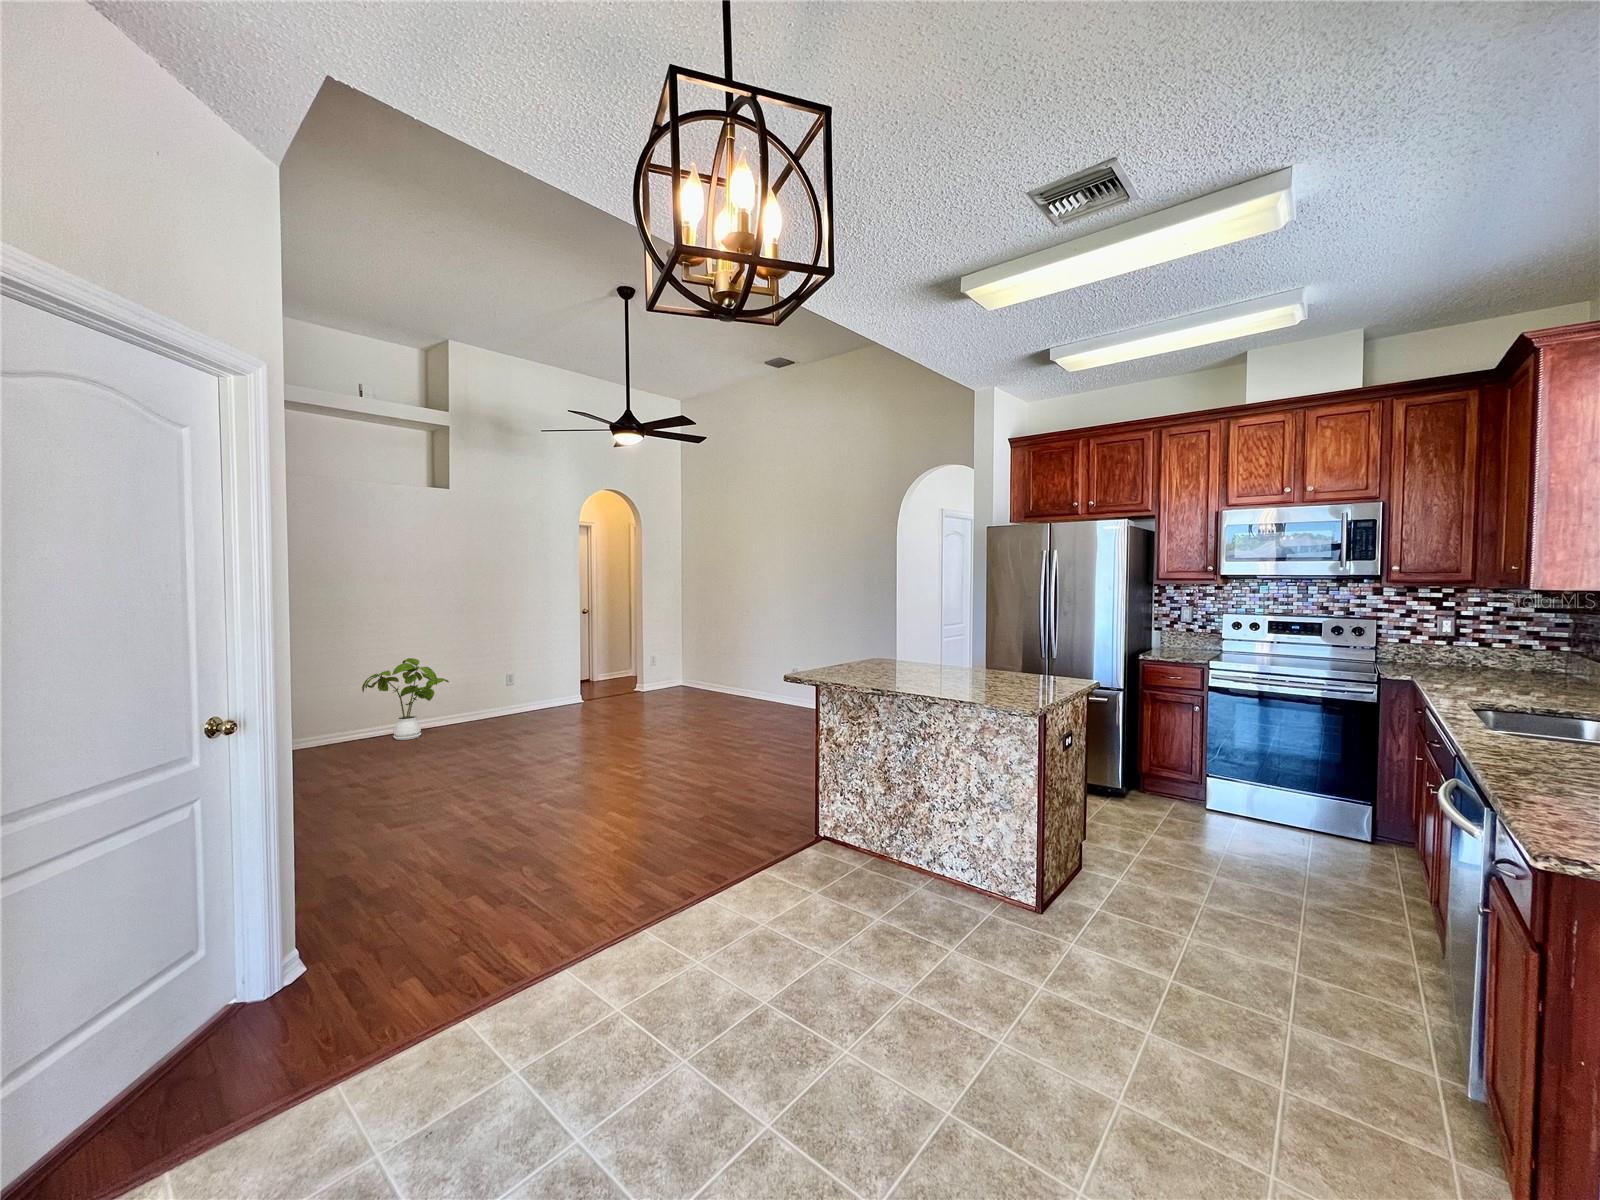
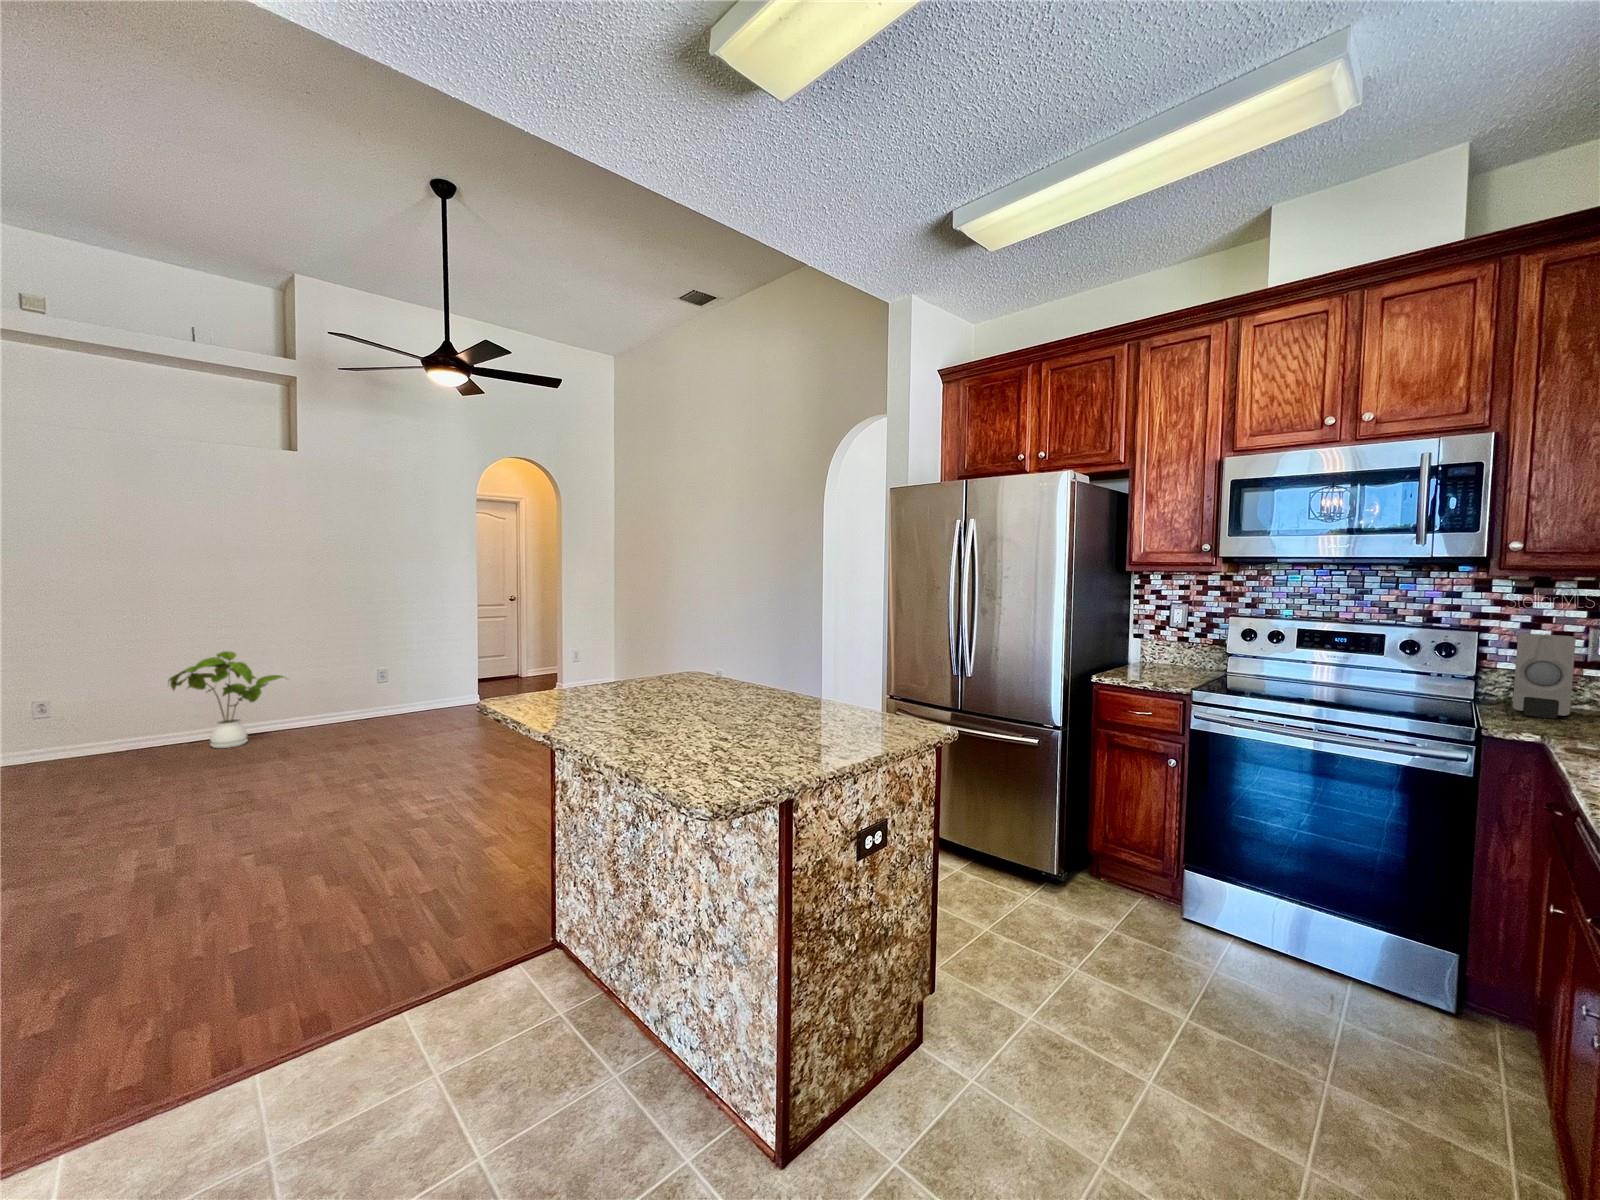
soap dispenser: none [1397,620,1429,668] -> present [1513,633,1576,719]

